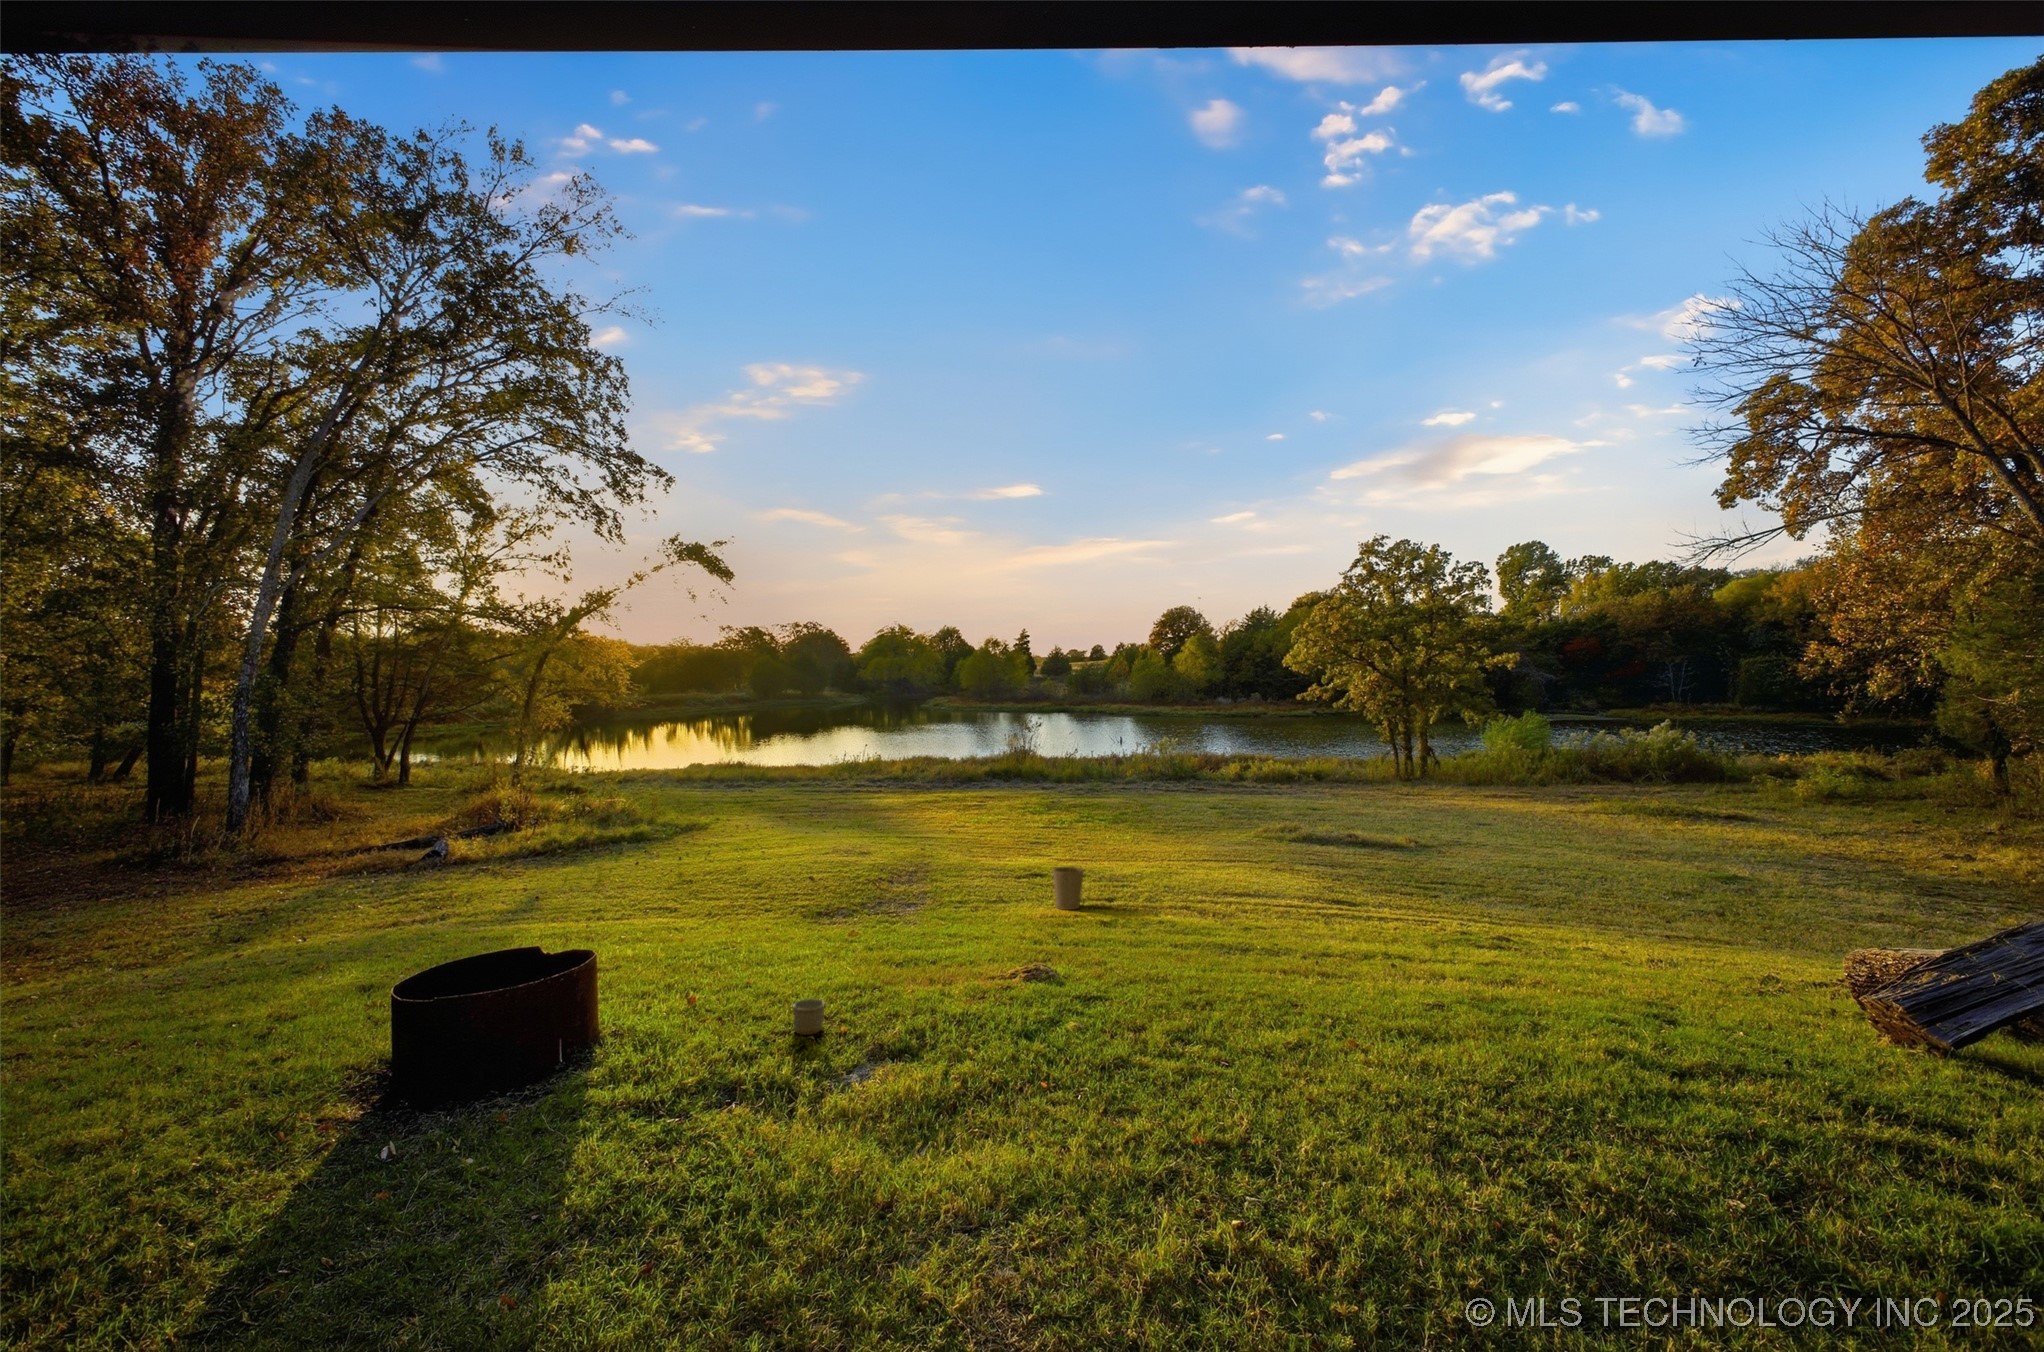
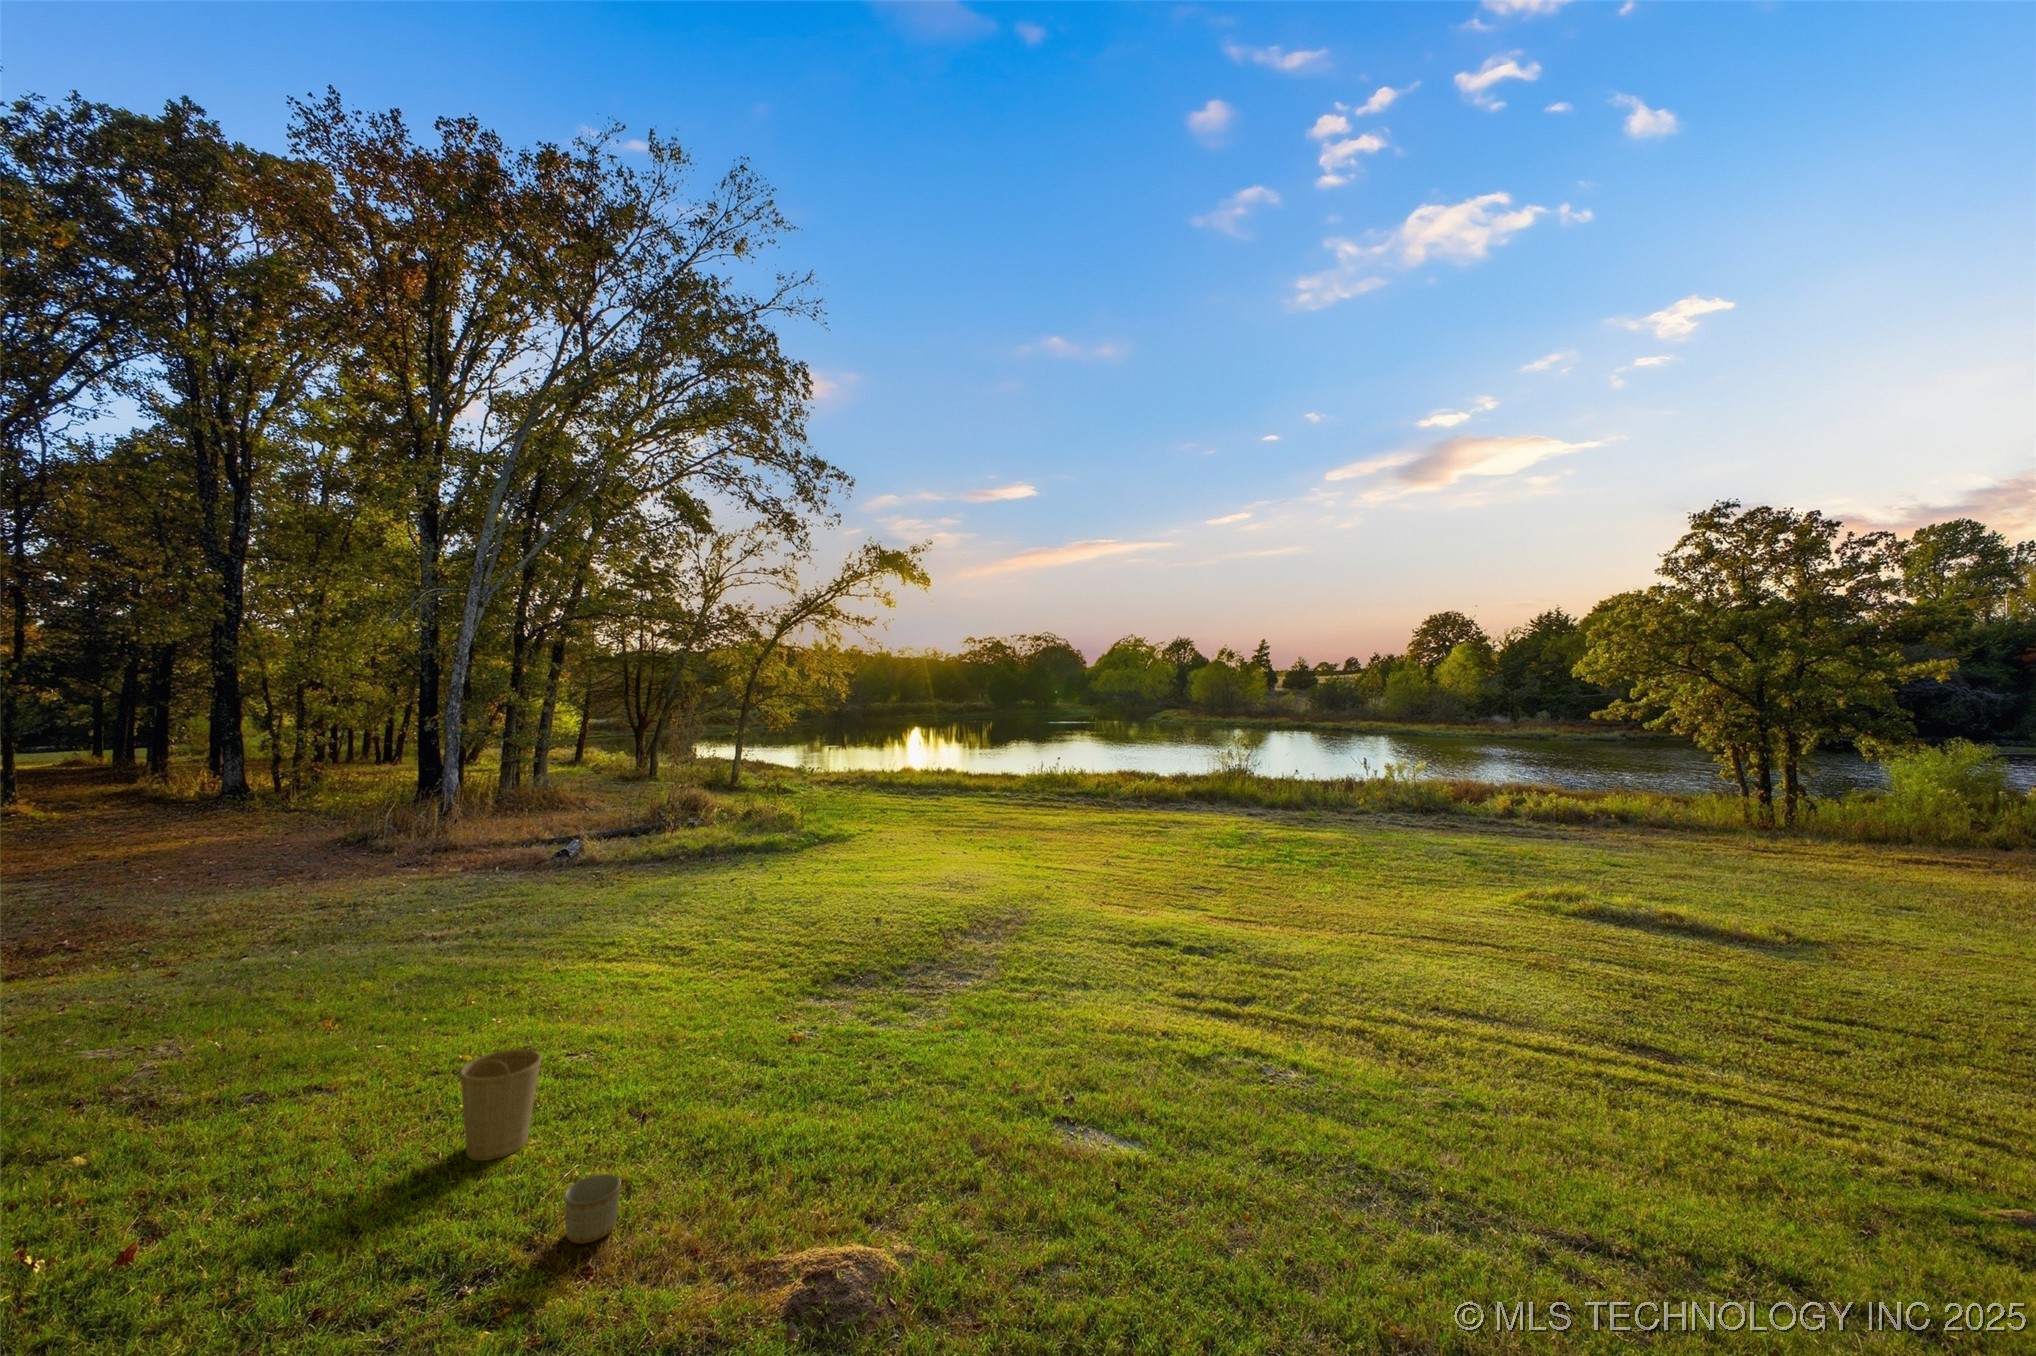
basket: present [1053,860,1084,910] -> present [460,1037,542,1161]

